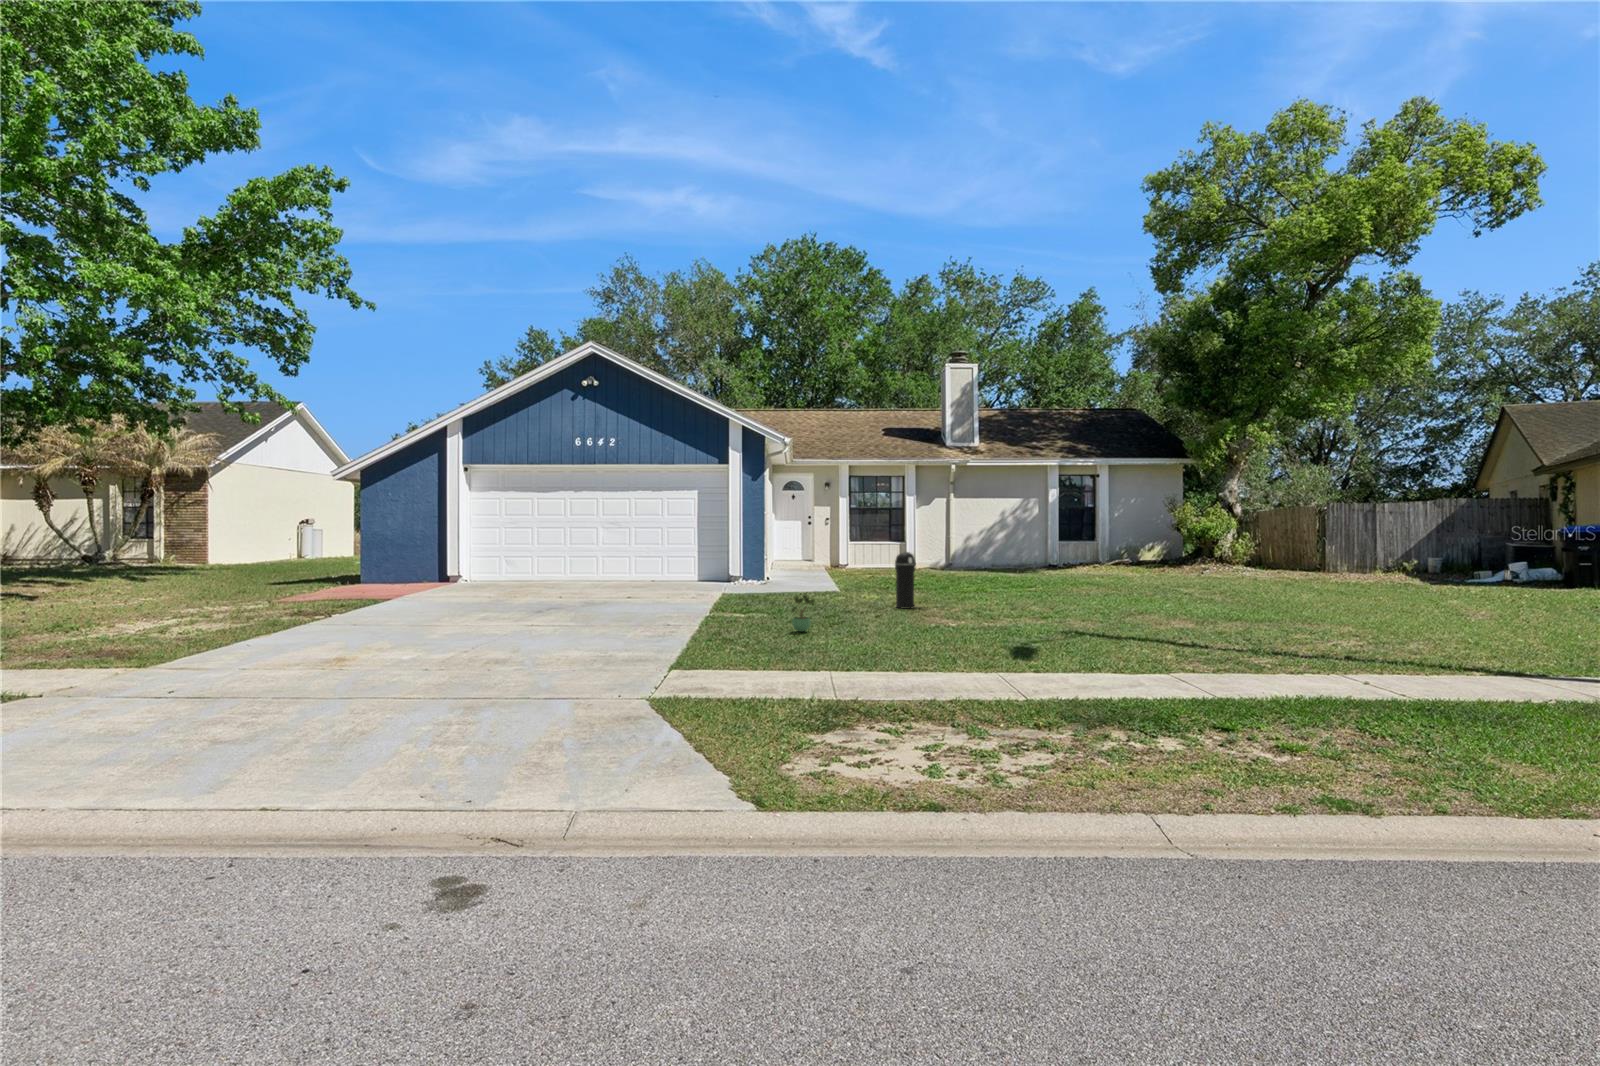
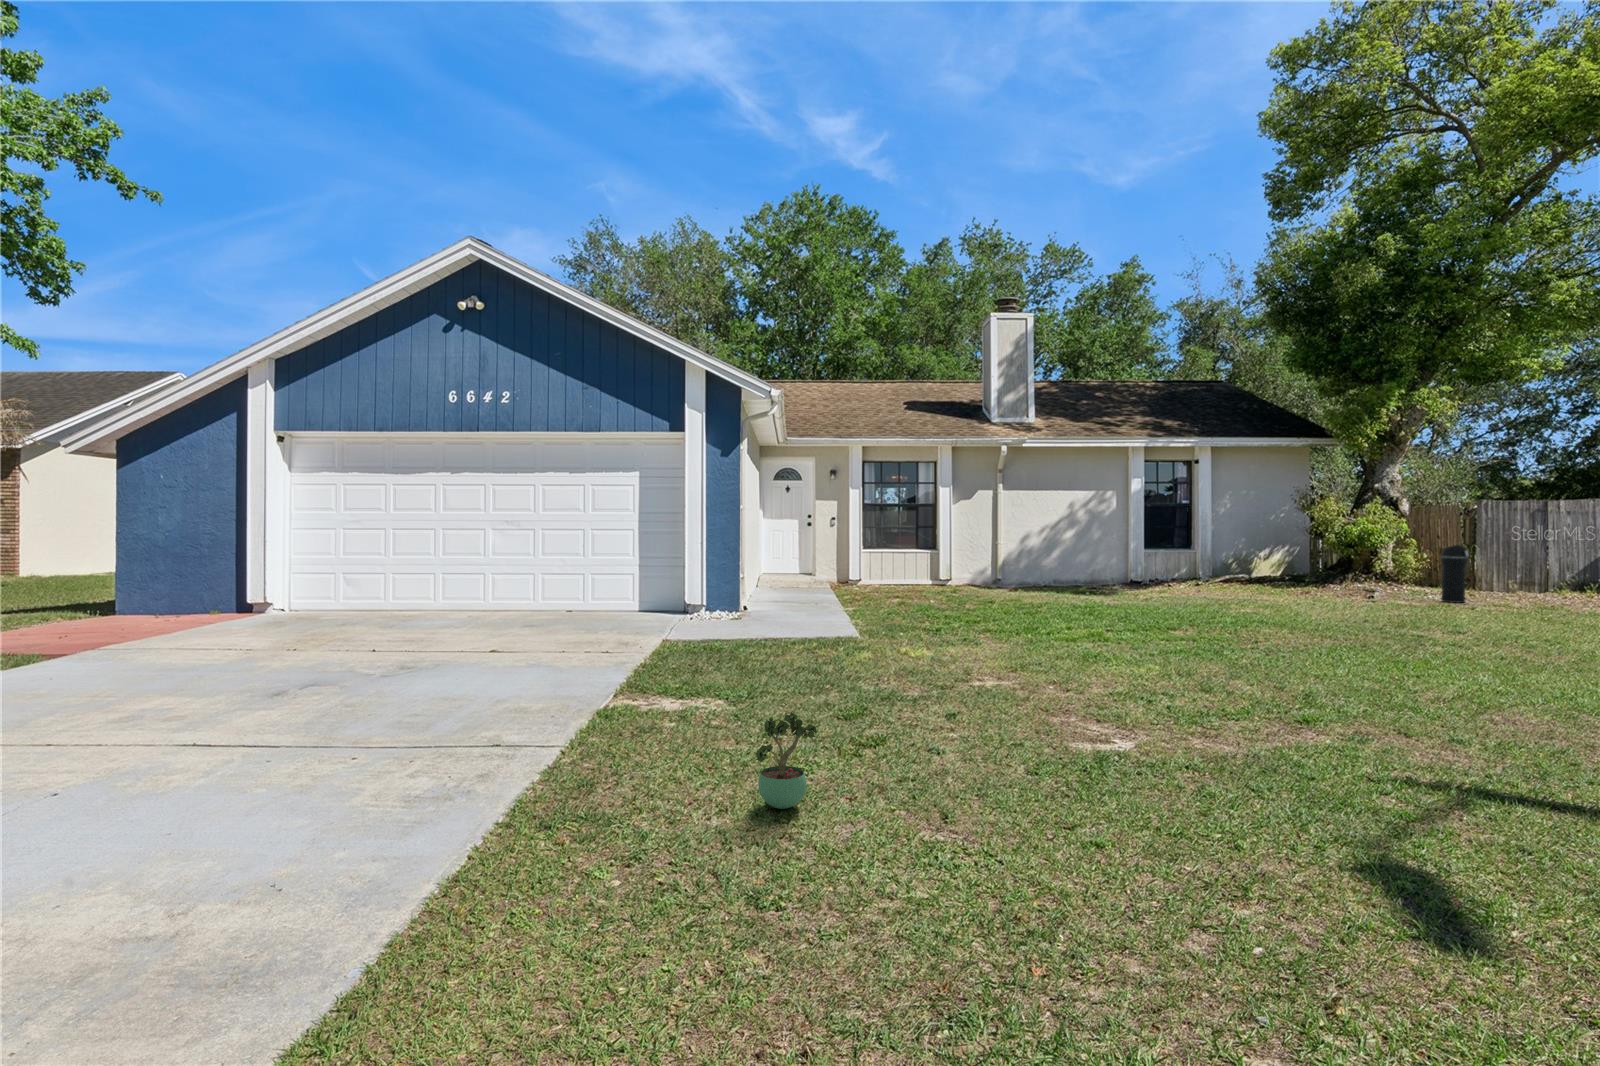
trash can: present [895,552,916,609] -> present [1441,545,1468,603]

